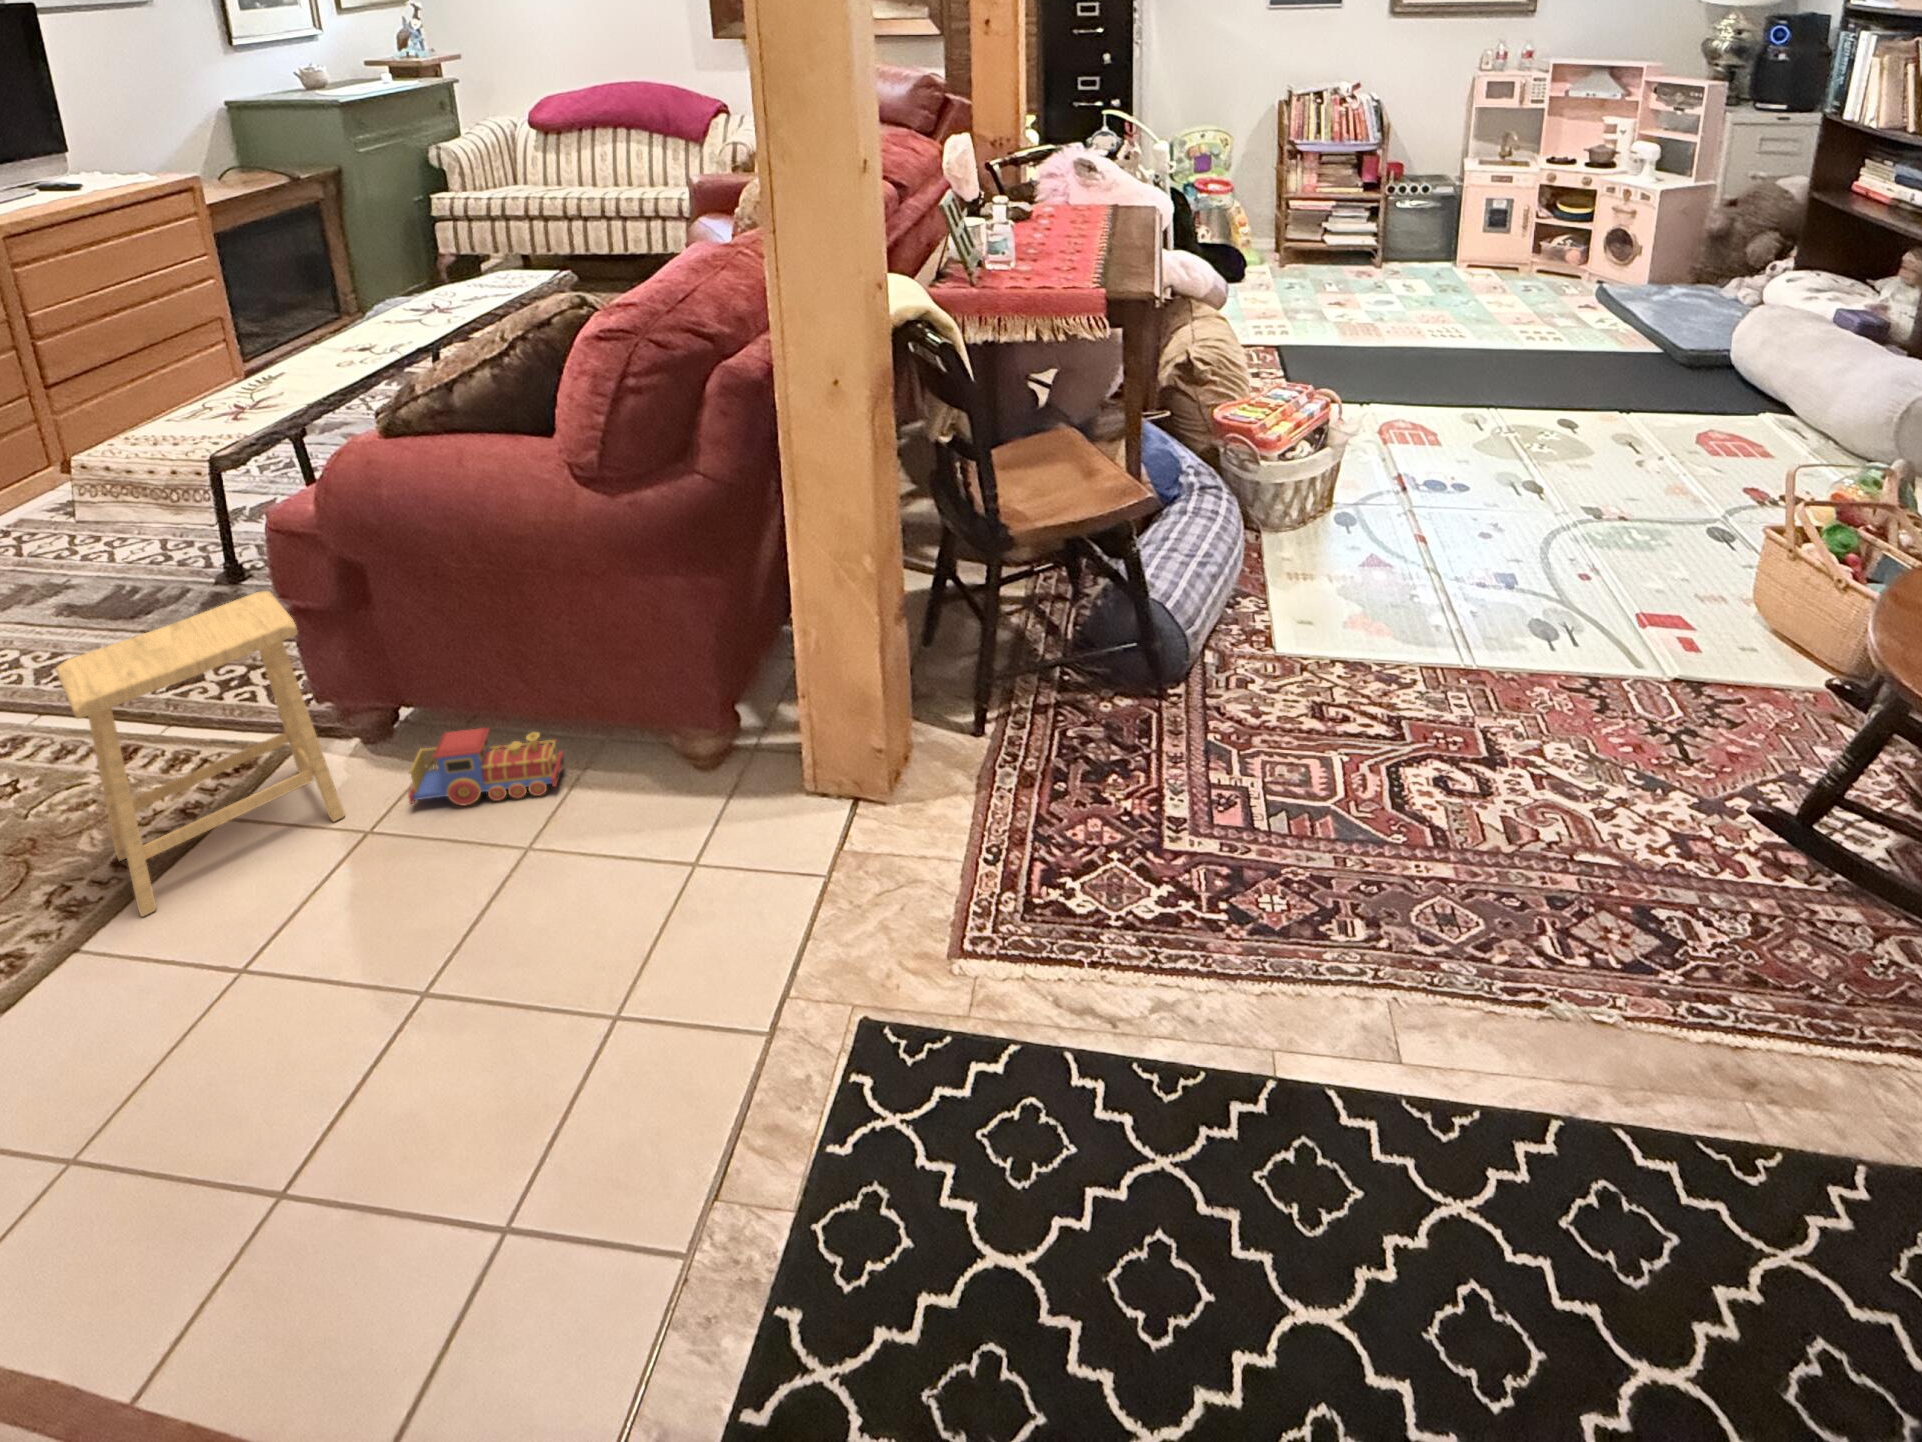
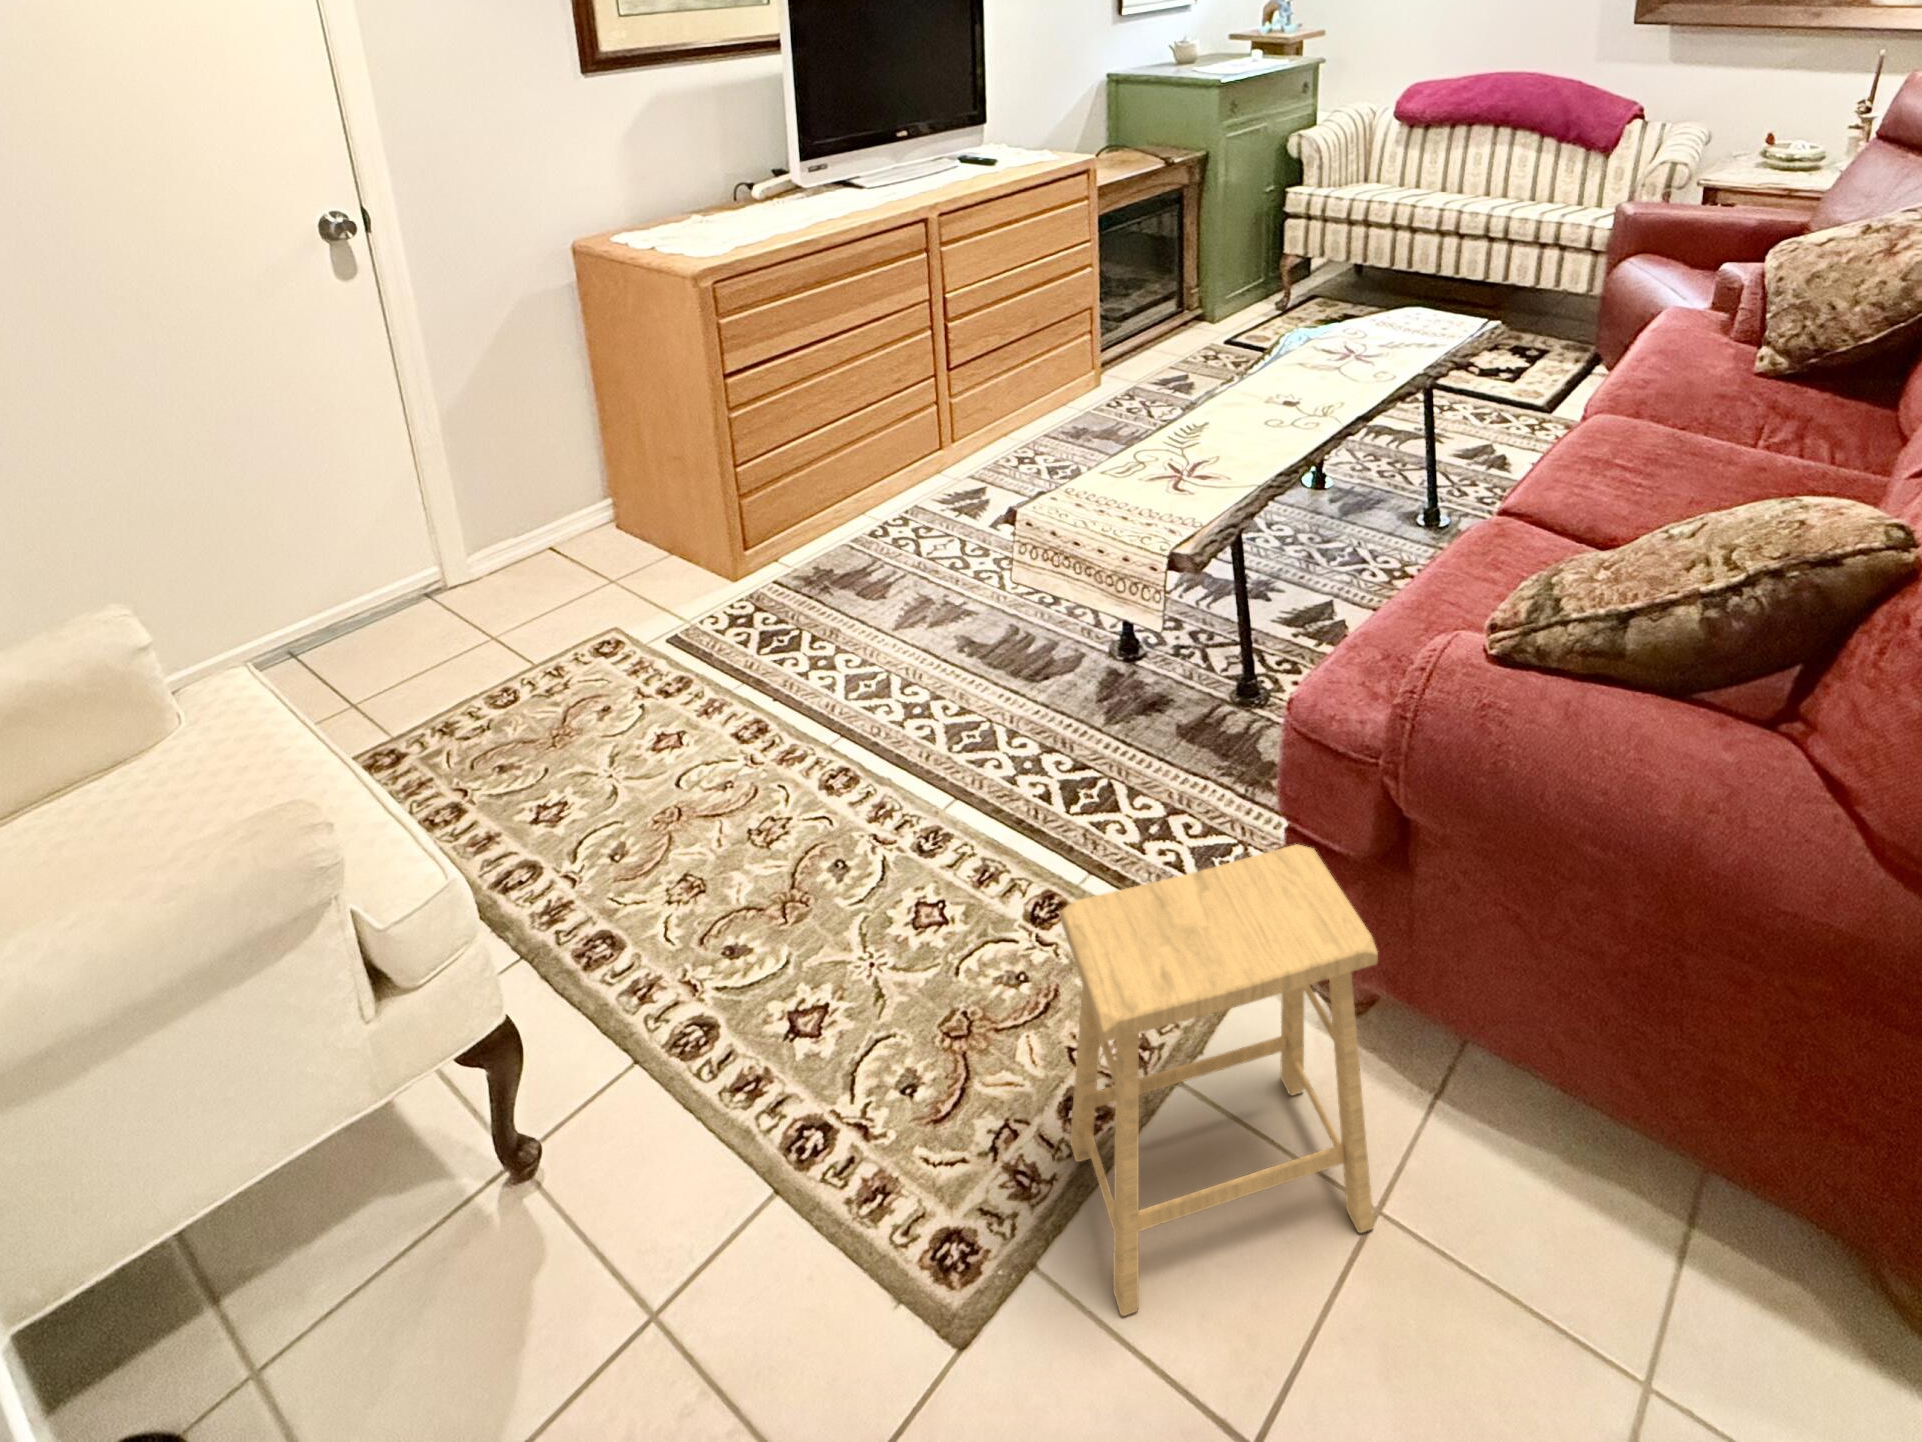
toy train: present [408,728,564,806] -> none [1480,1161,1751,1358]

